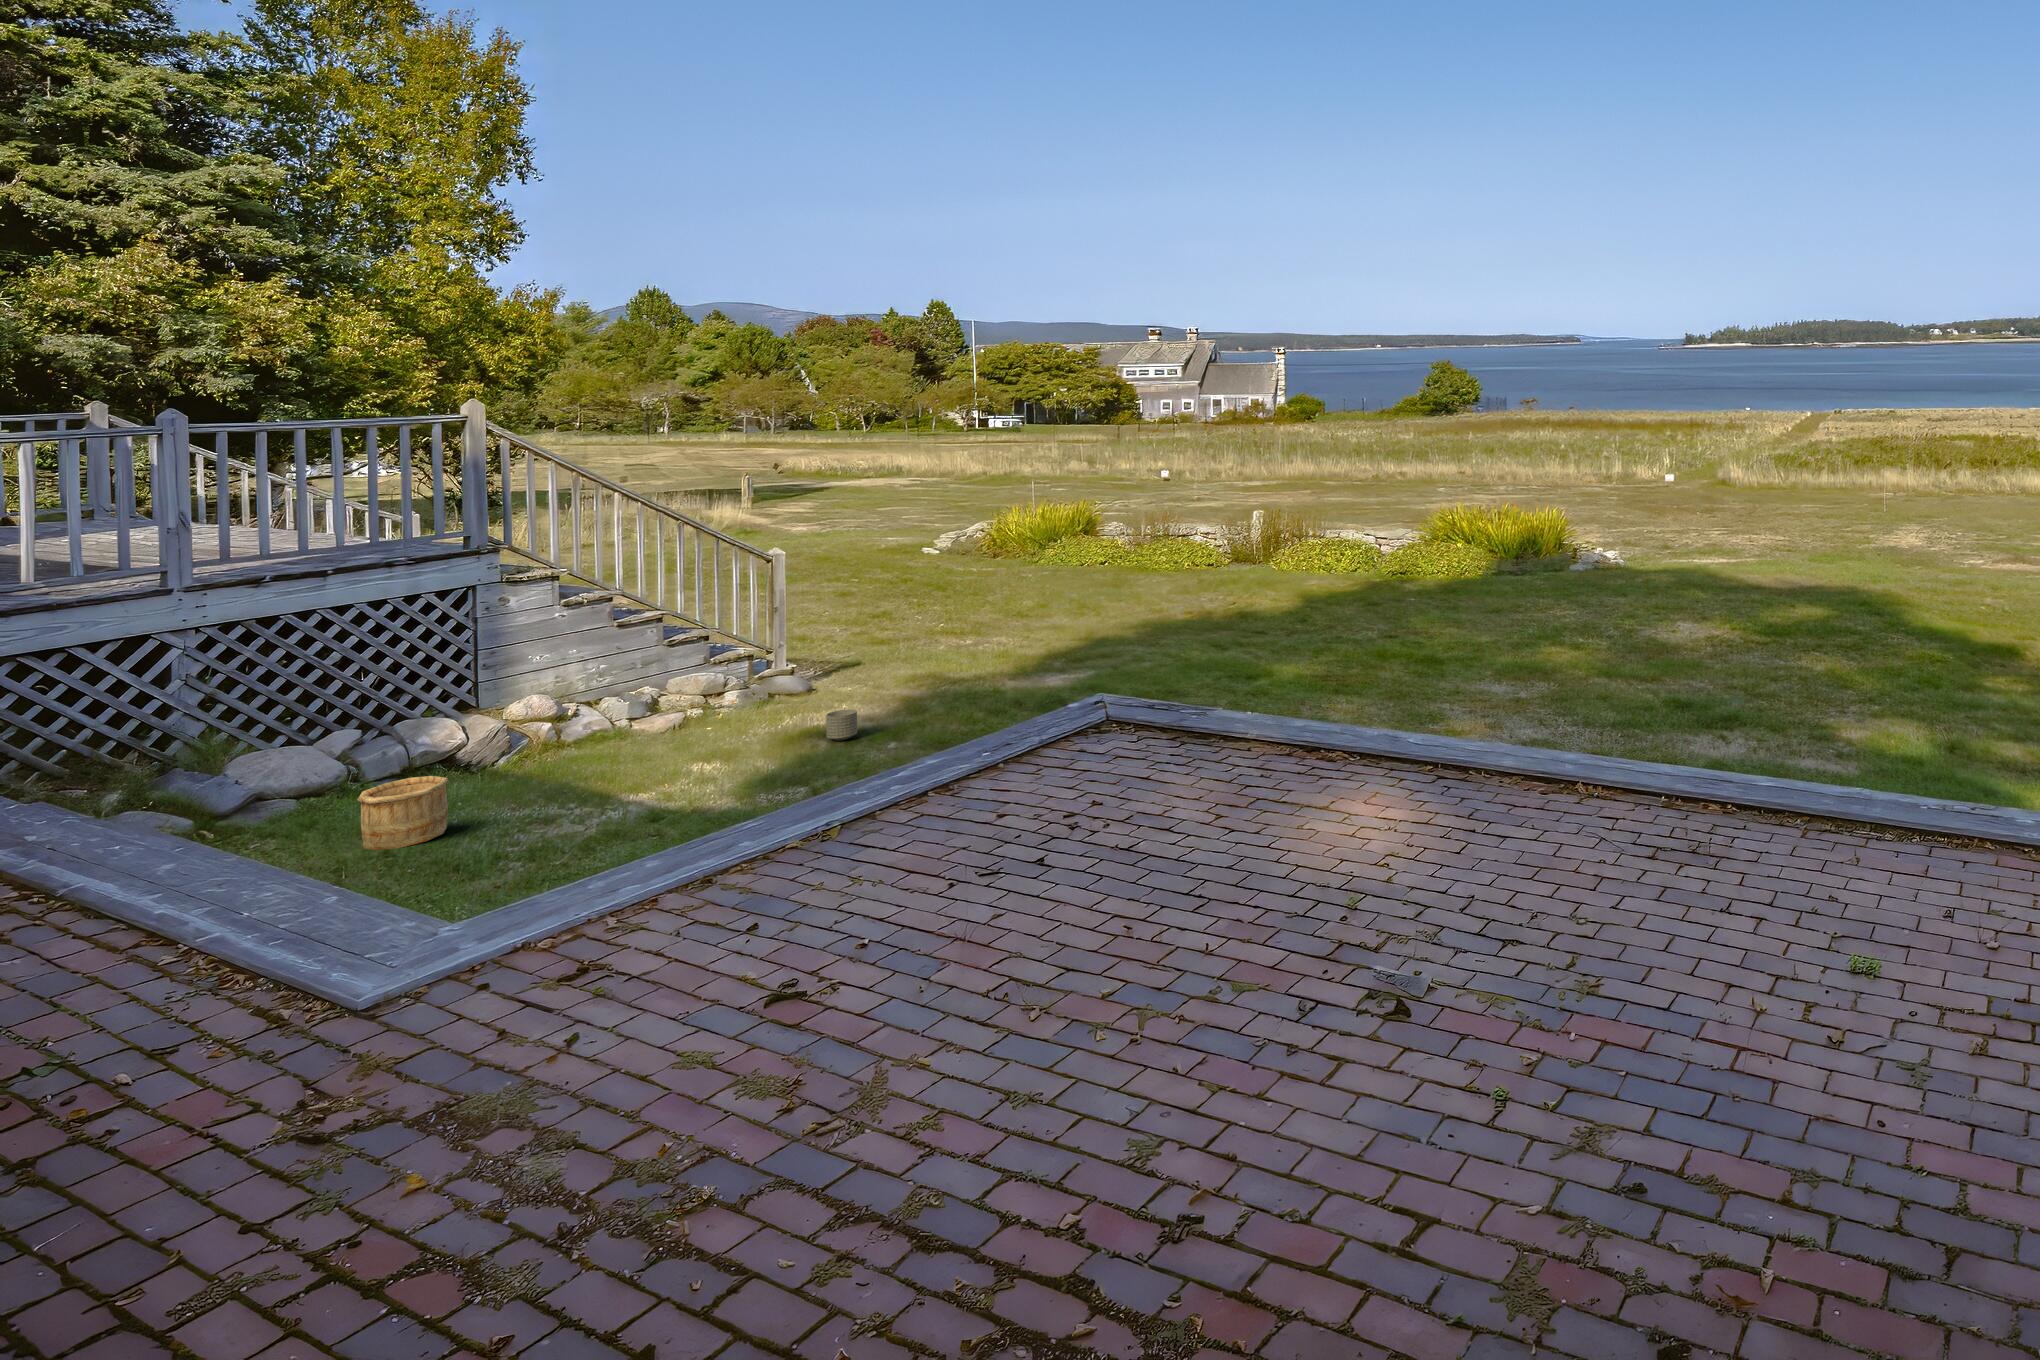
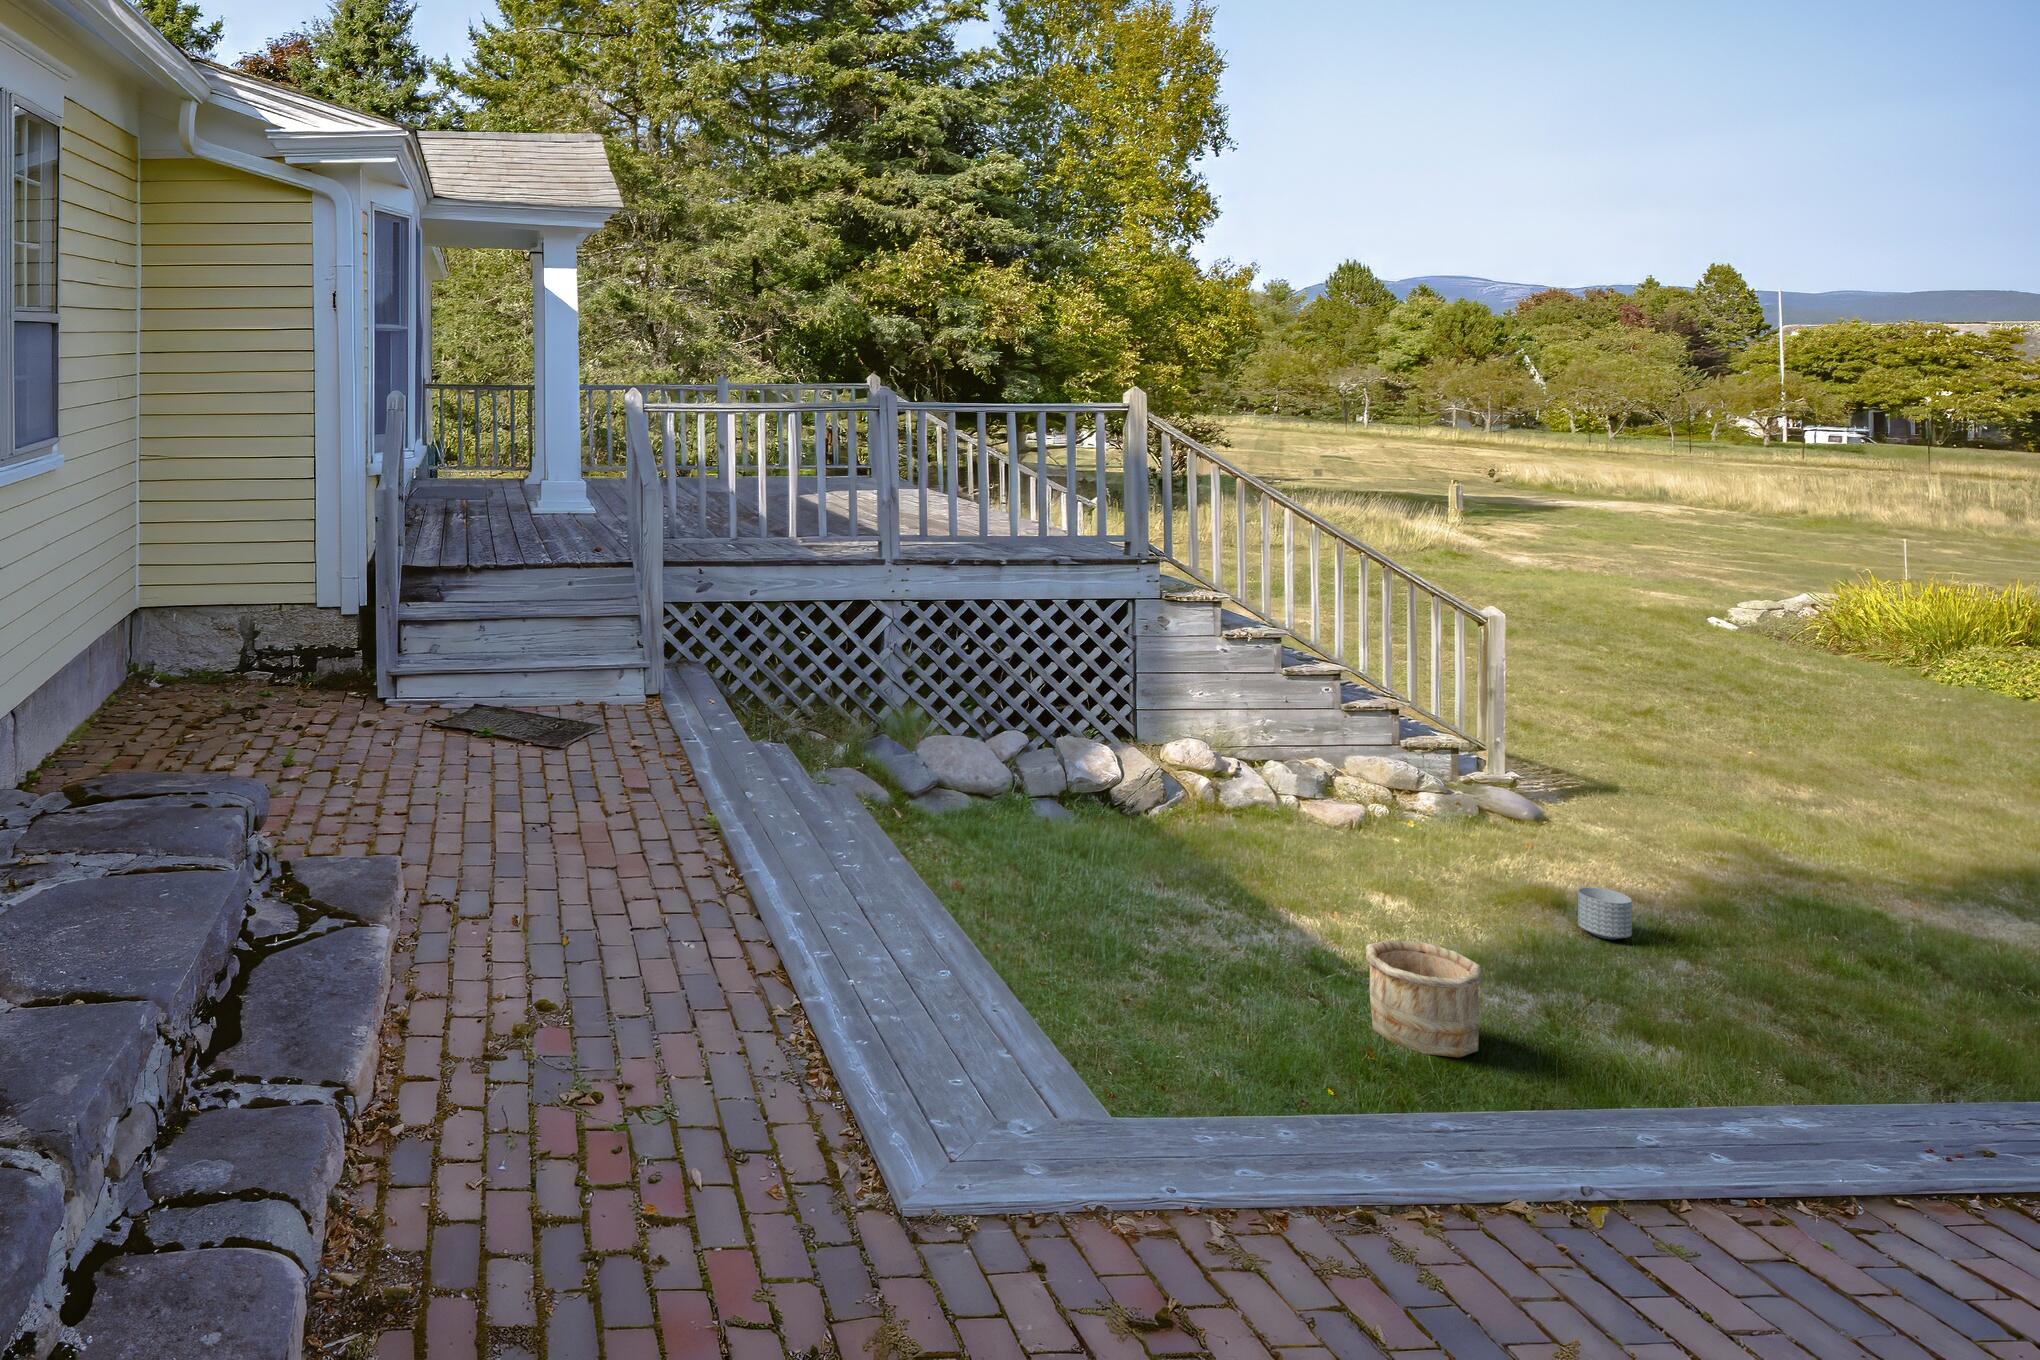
wooden bucket: present [357,776,448,850] -> present [1366,940,1481,1058]

